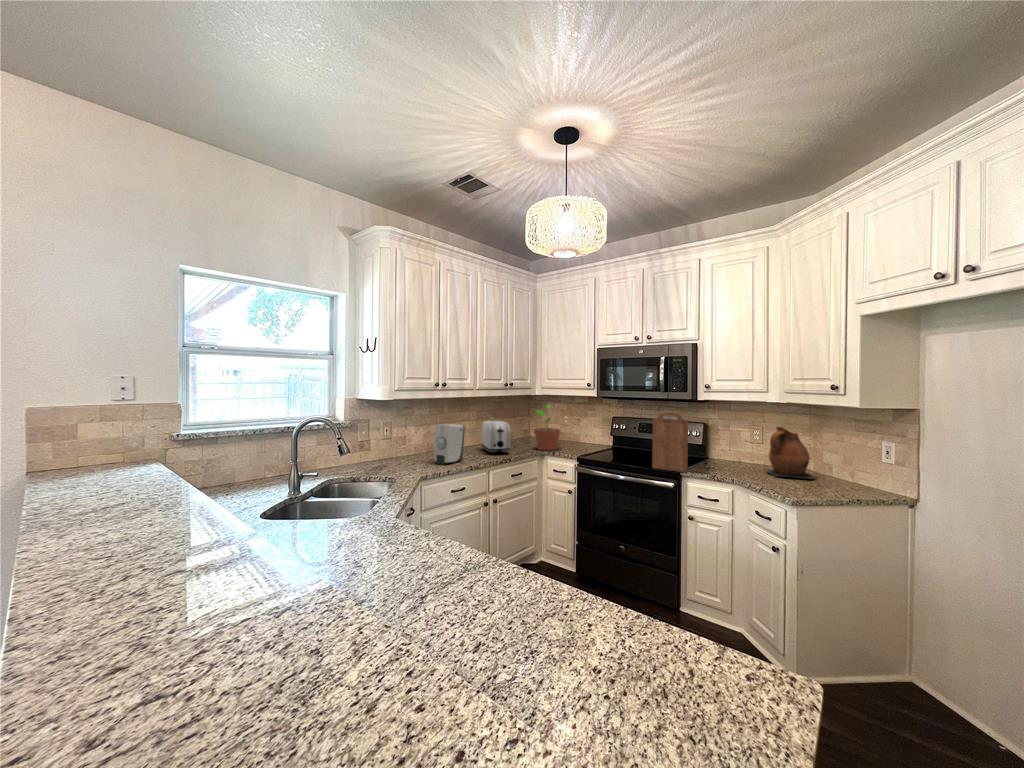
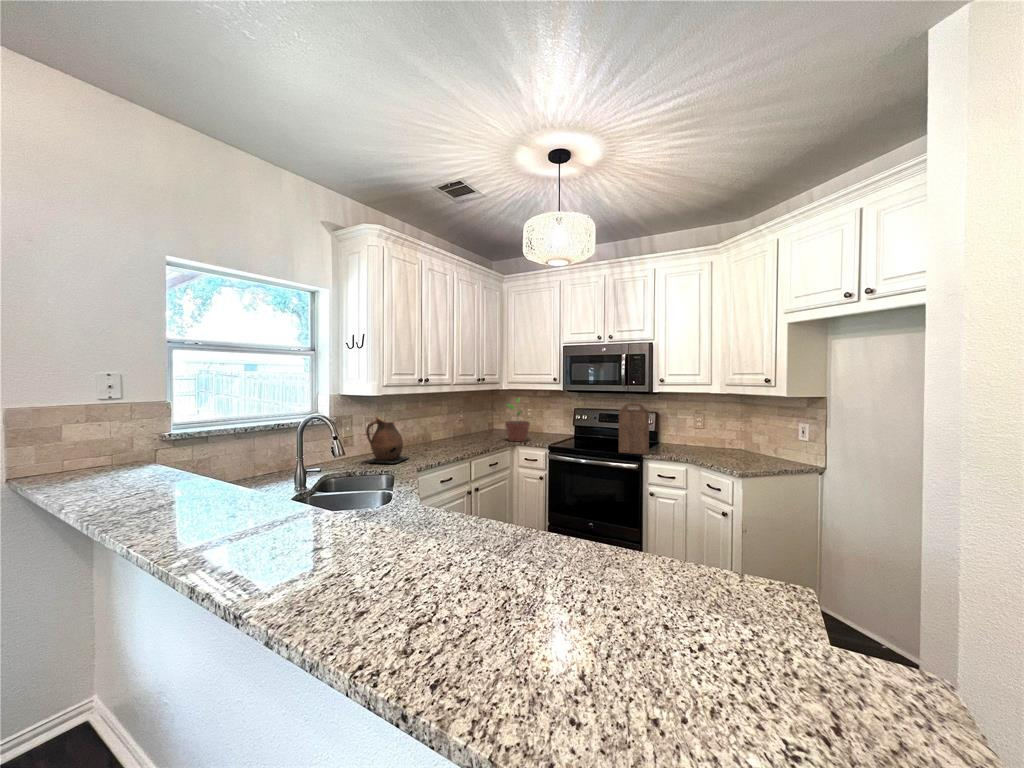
toaster: present [482,421,510,454] -> none [457,415,486,446]
soap dispenser: present [434,424,465,464] -> none [420,418,448,457]
ceramic pitcher: present [767,427,815,479] -> present [366,417,409,464]

